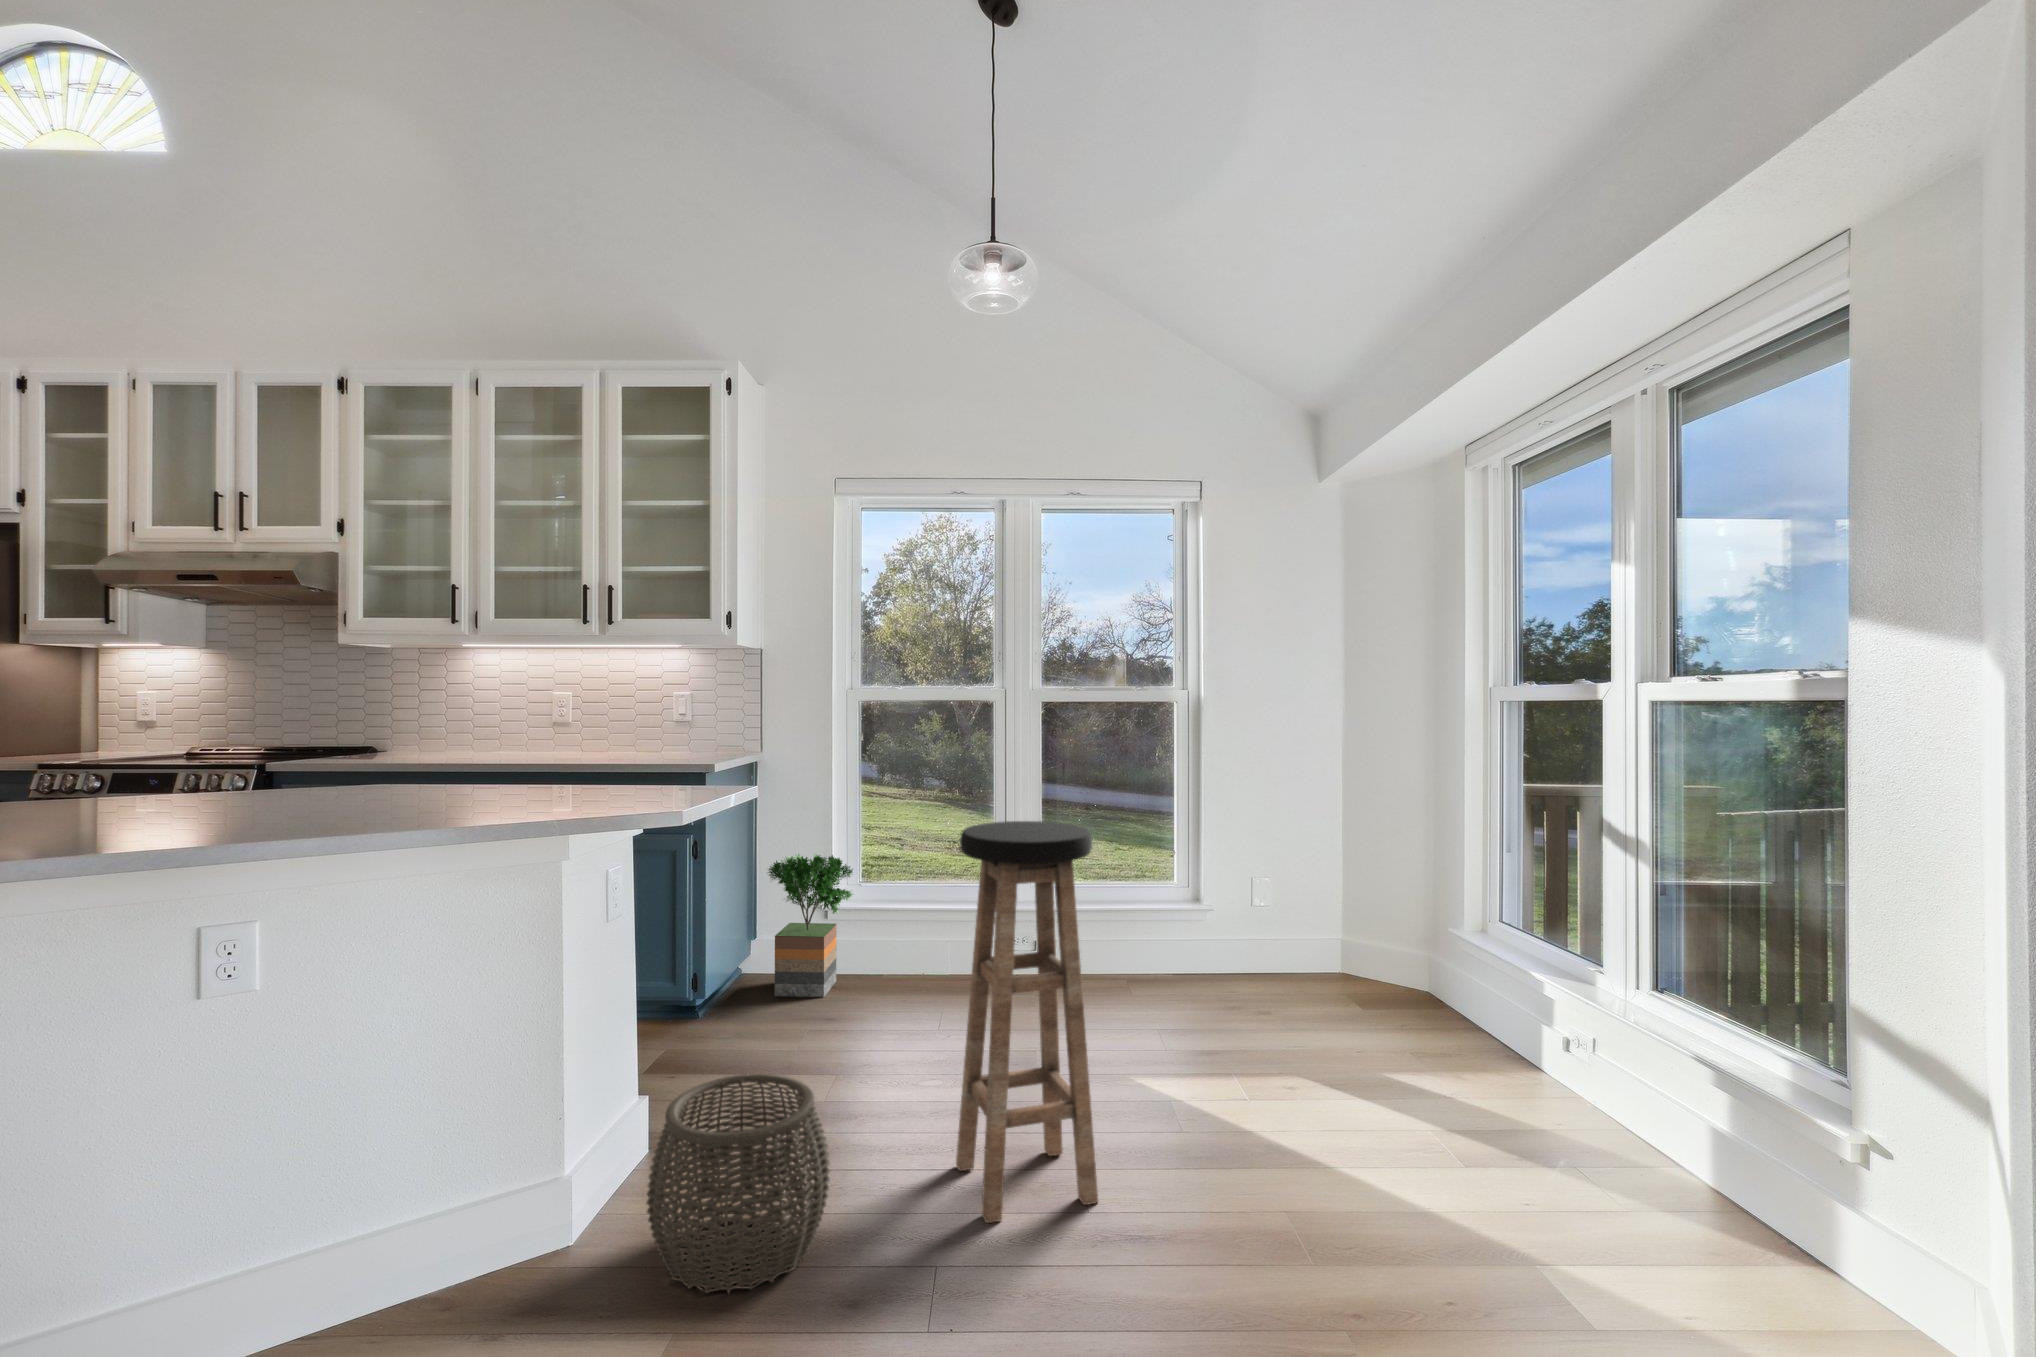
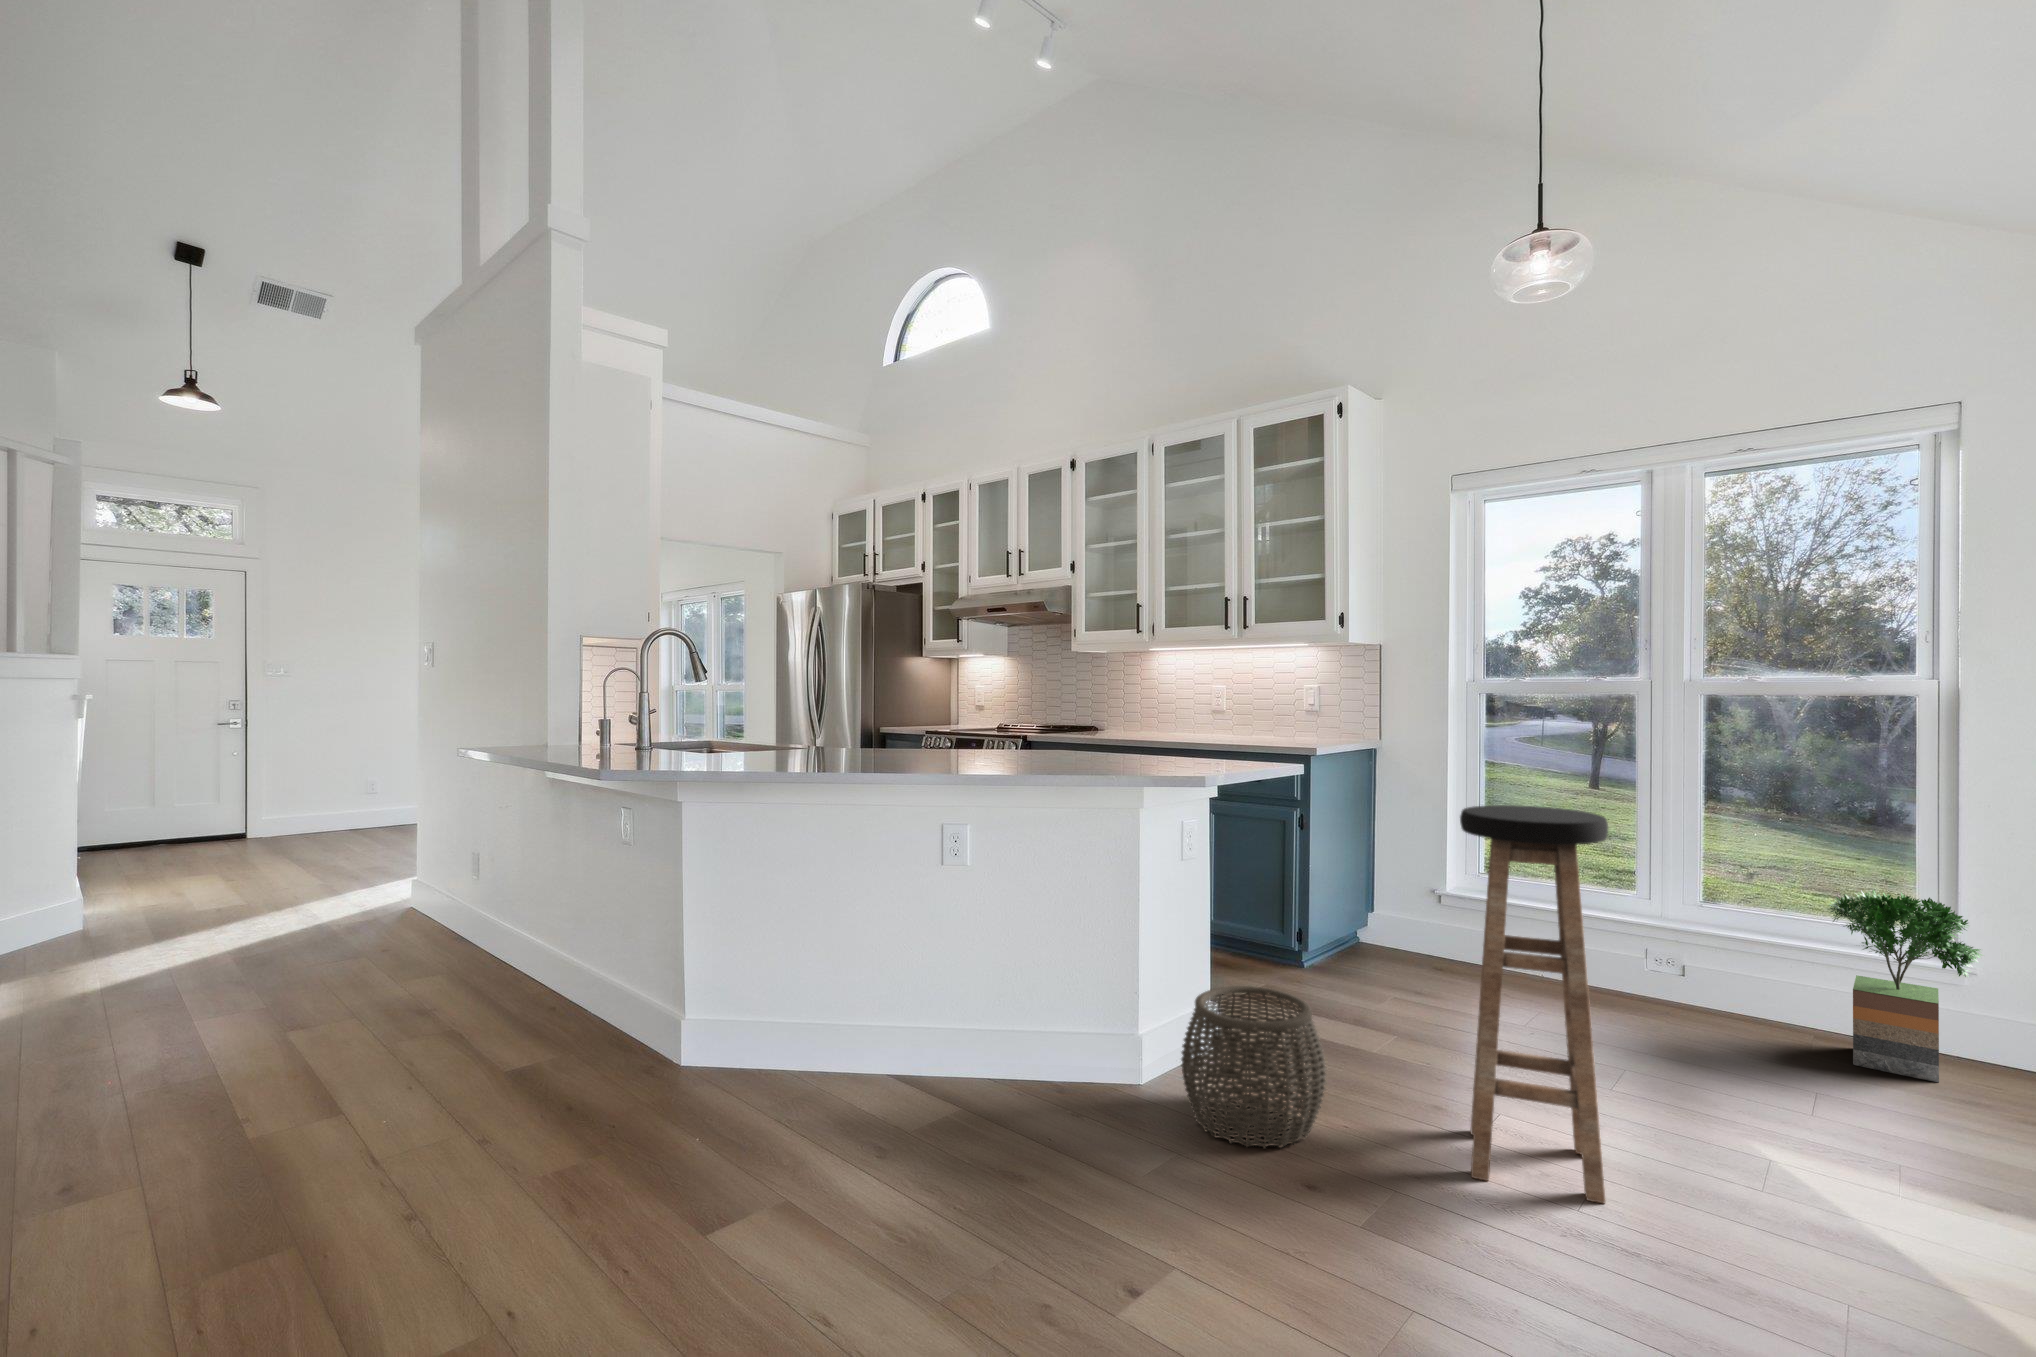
potted tree: present [768,853,853,997] -> present [1828,891,1980,1082]

